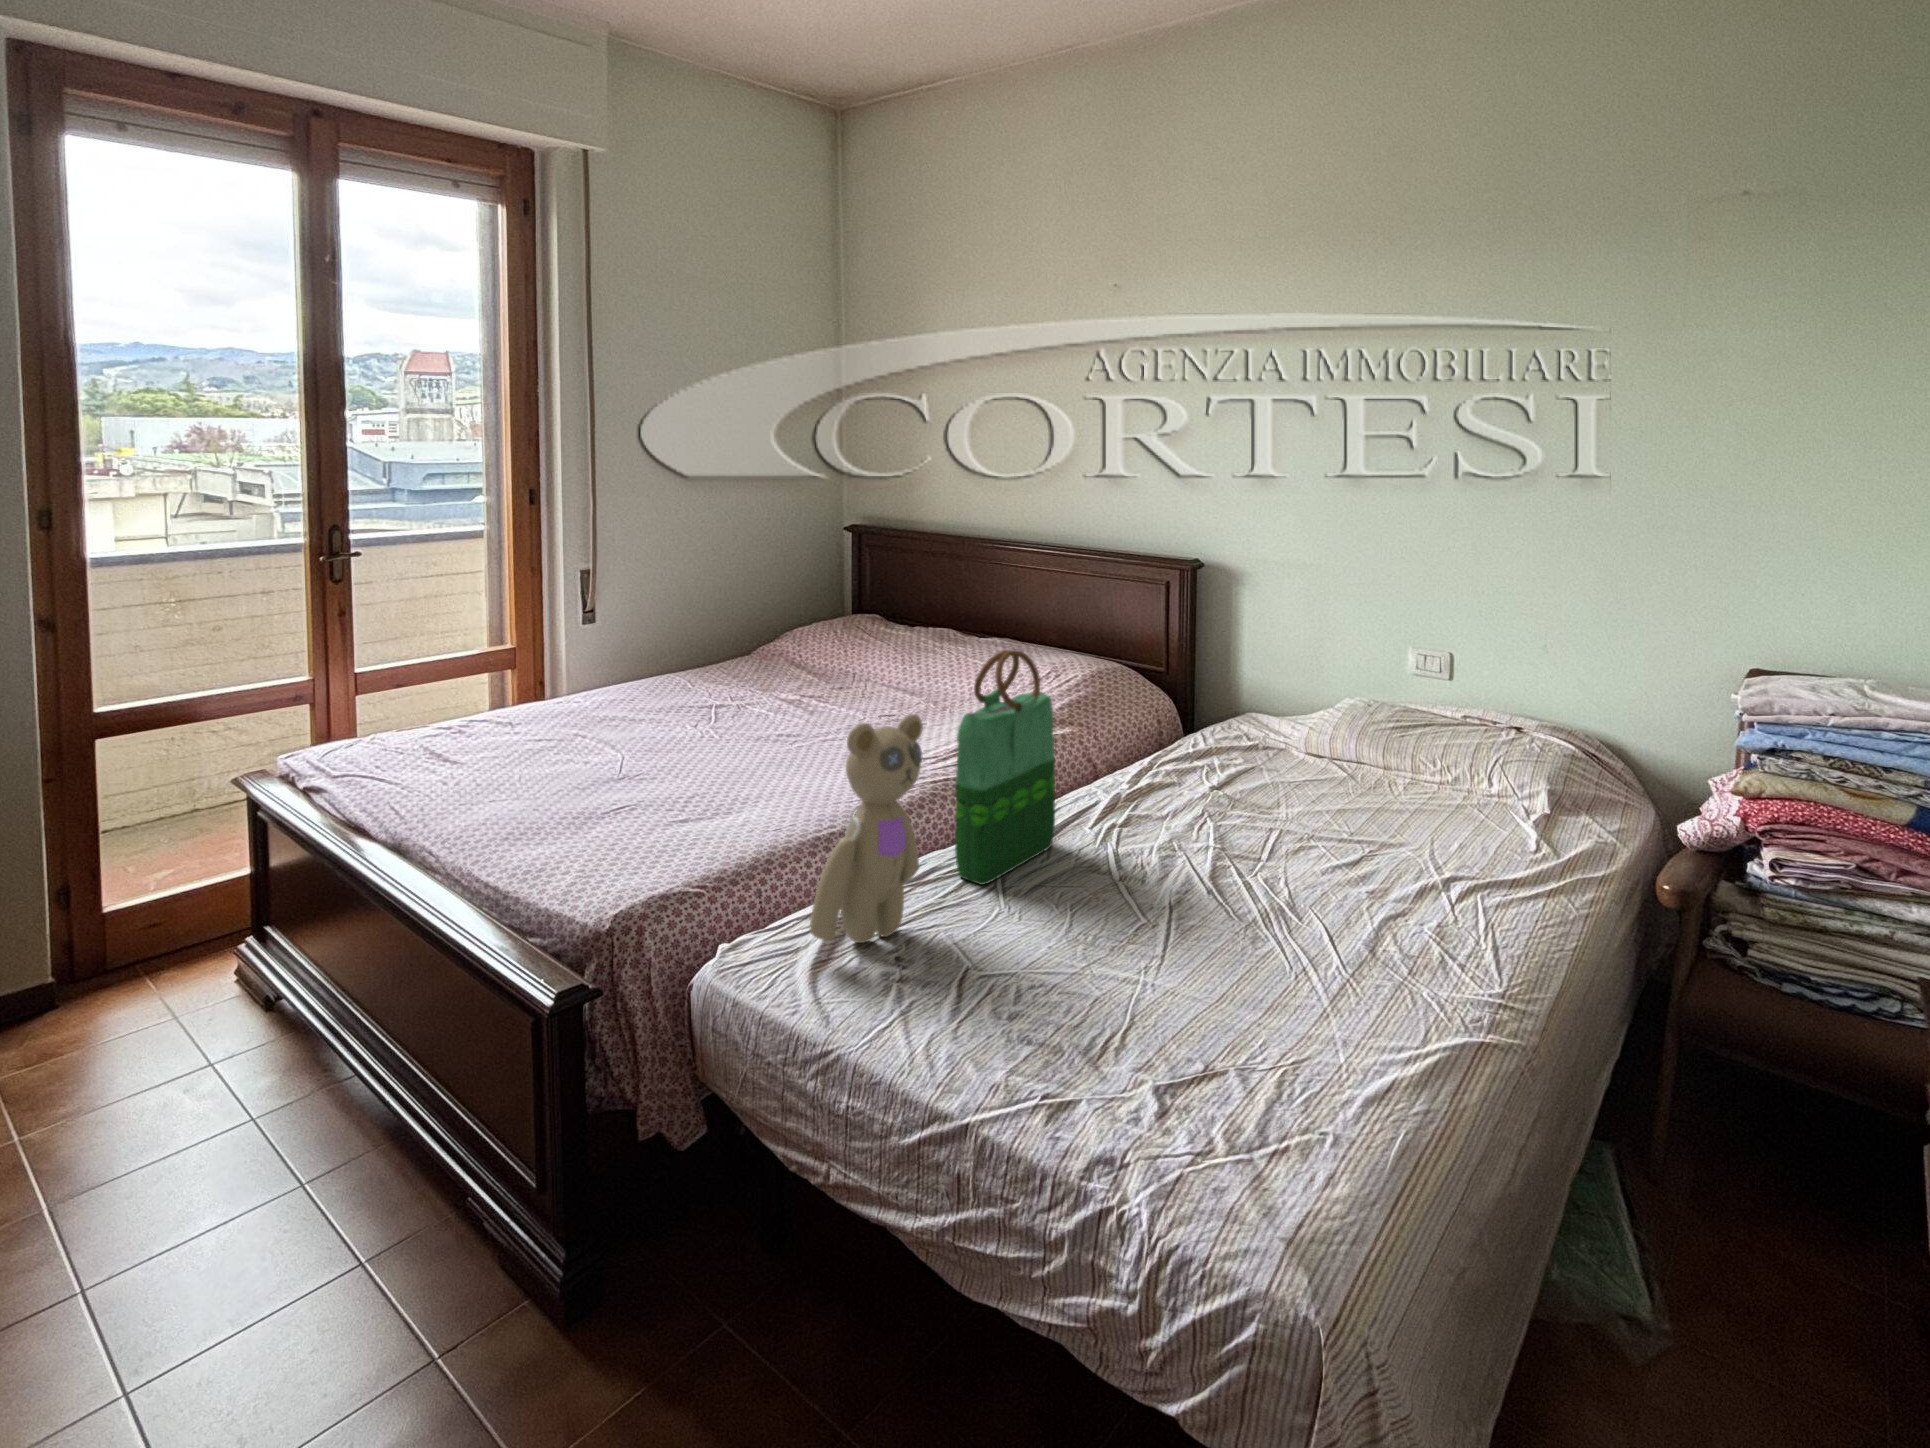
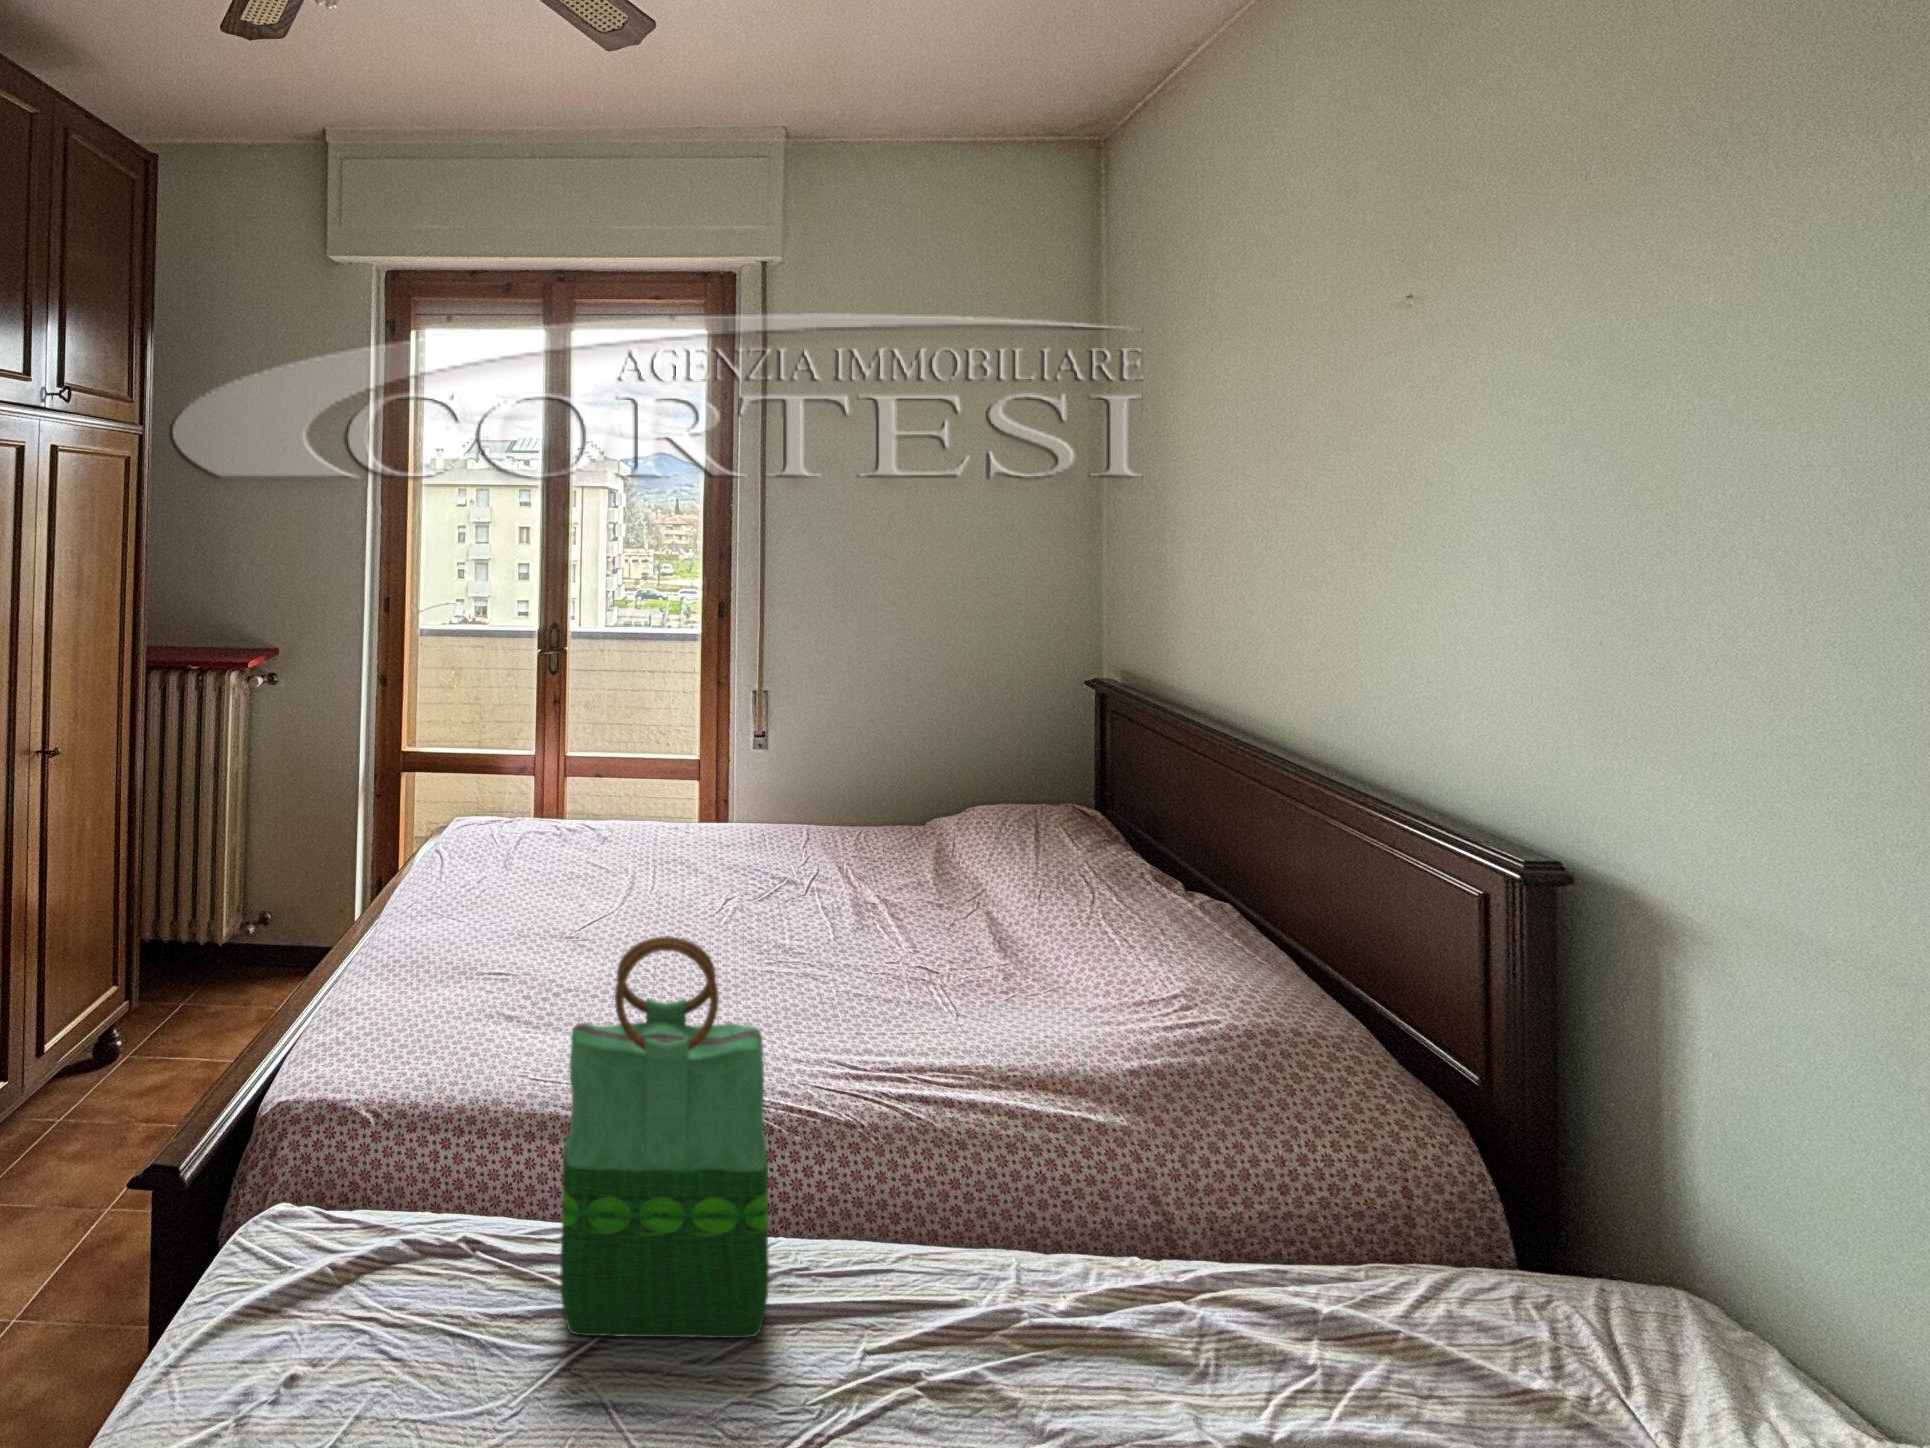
teddy bear: present [810,714,923,943] -> none [253,981,452,1326]

